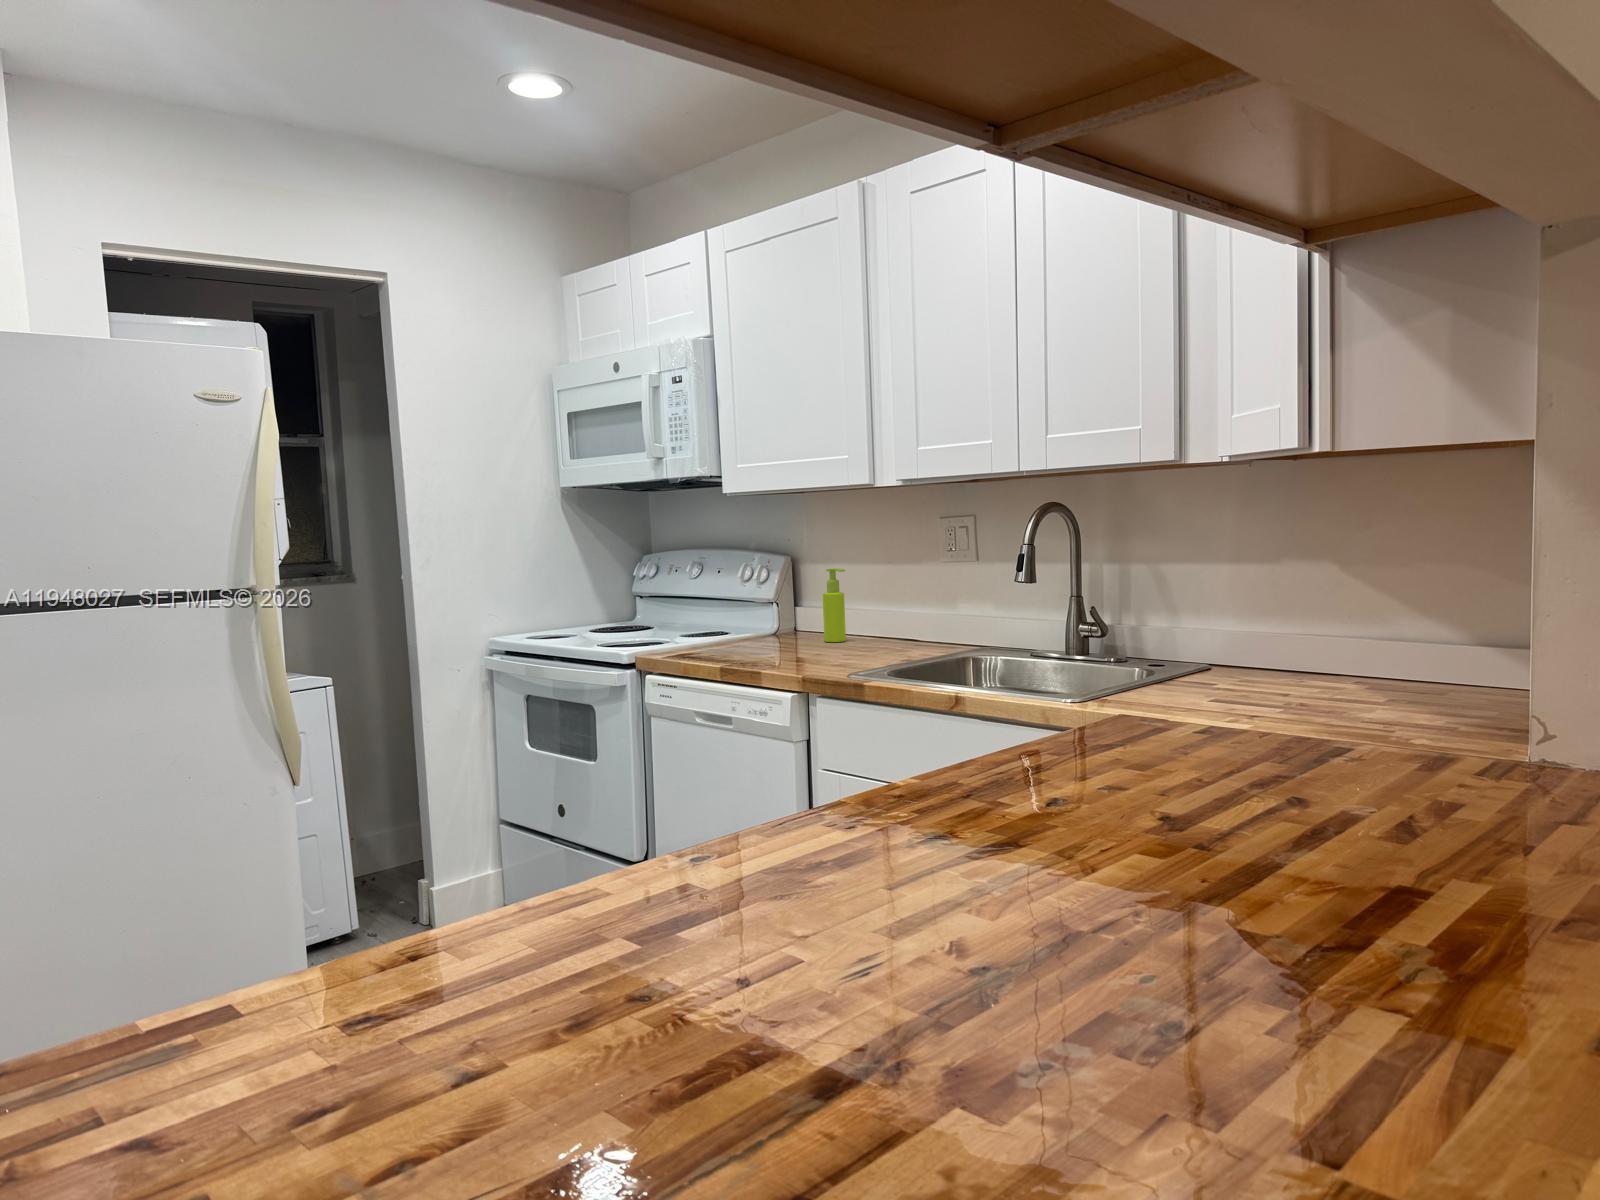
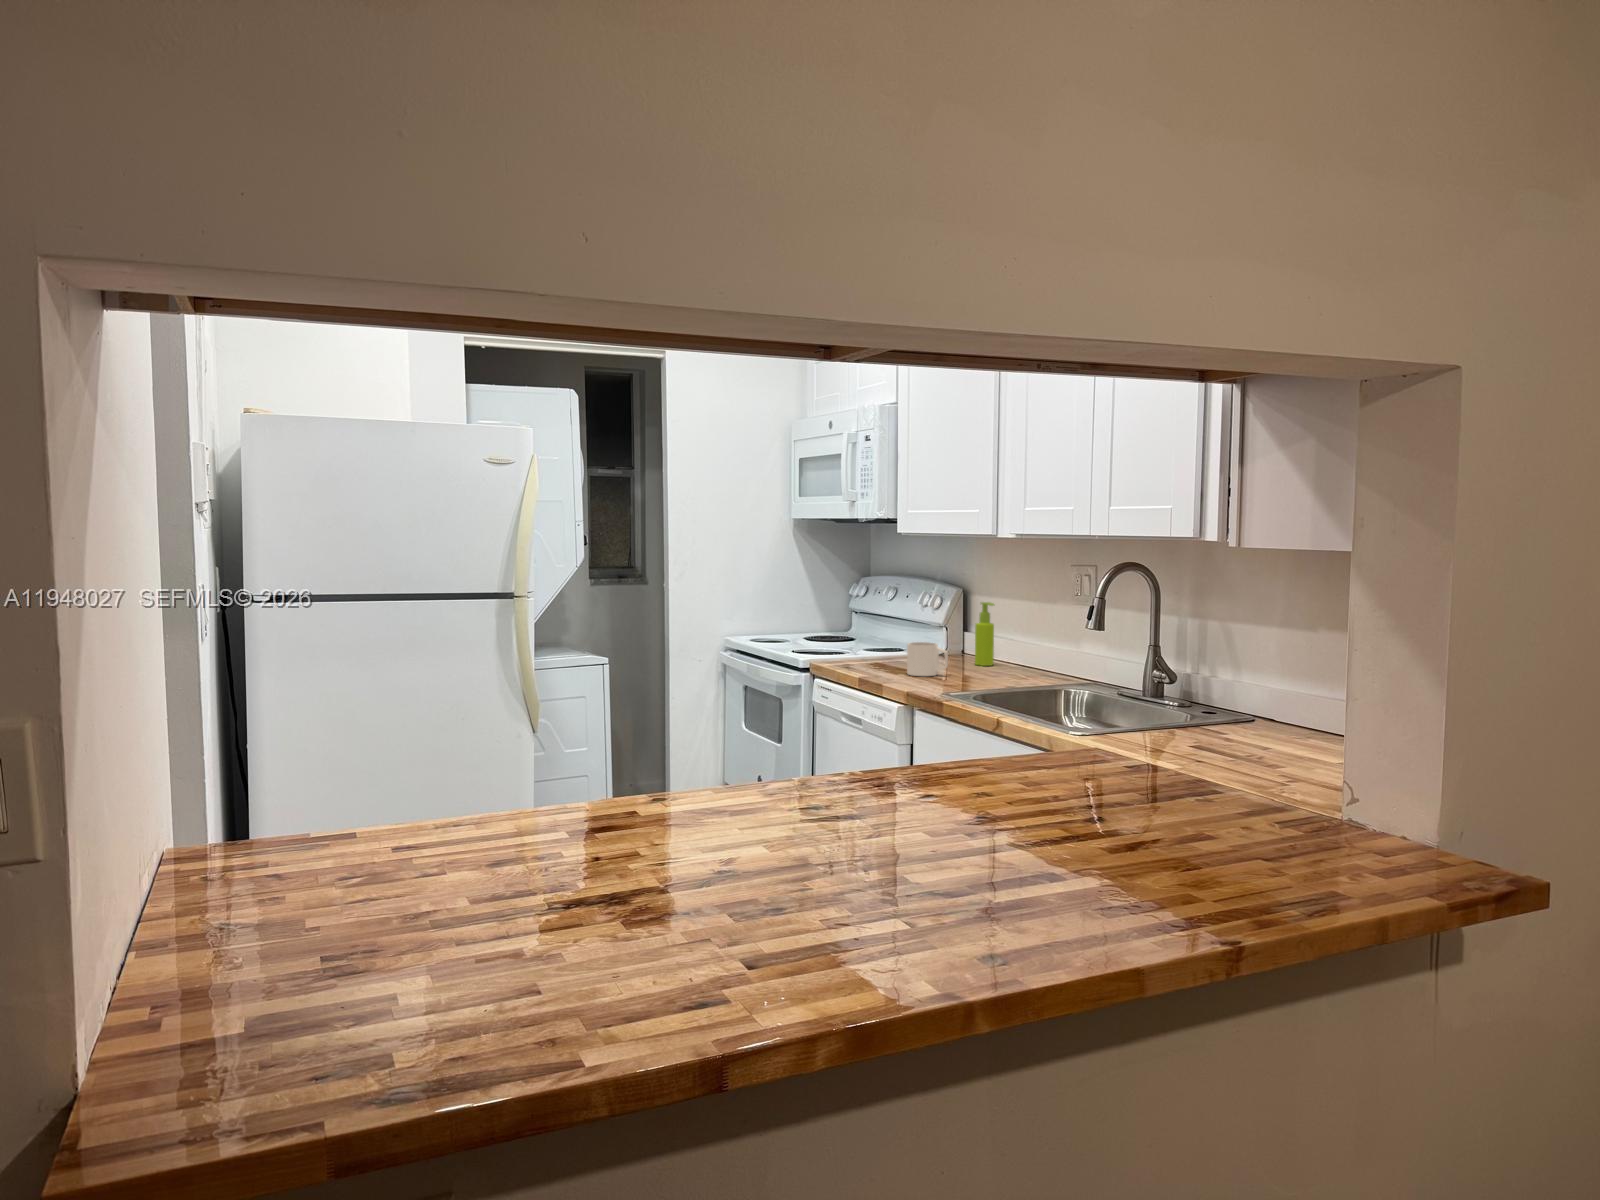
mug: none [765,618,815,659] -> present [907,642,948,676]

